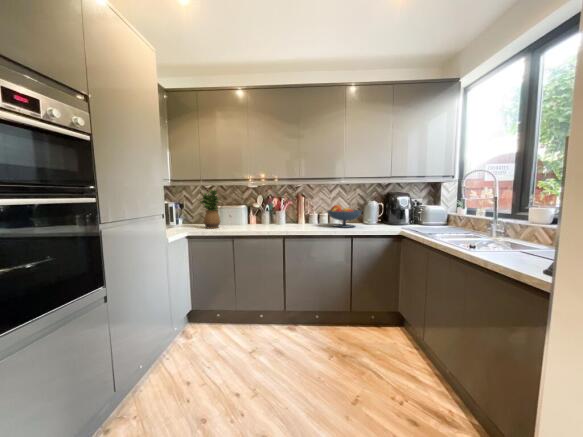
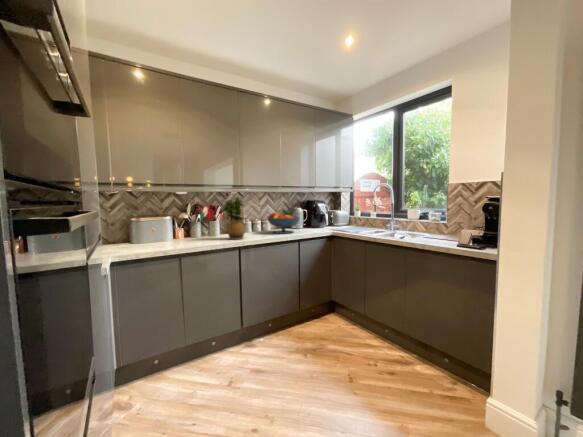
potted plant: present [200,190,220,228] -> present [223,197,245,240]

